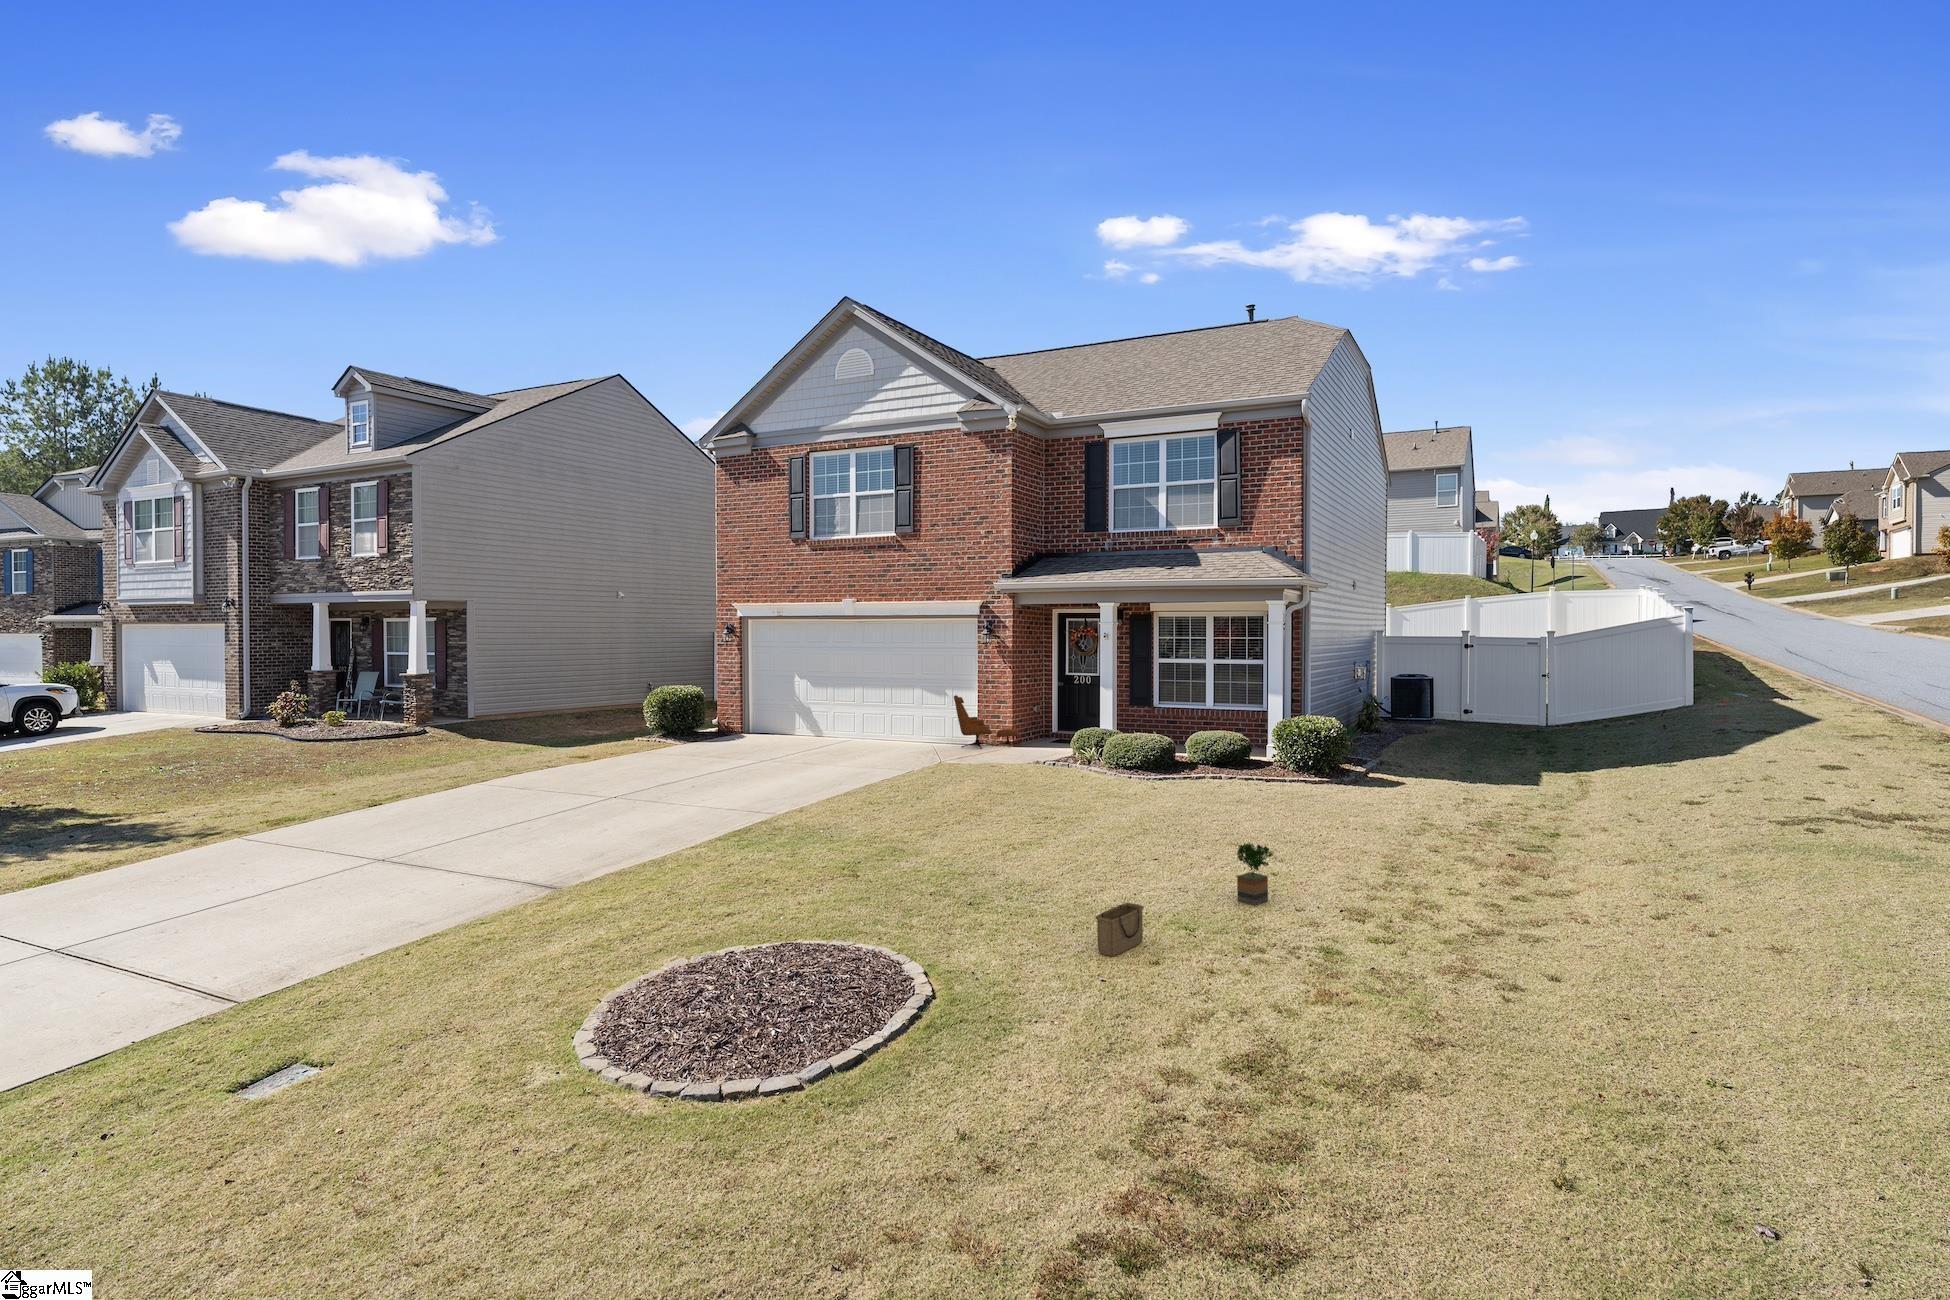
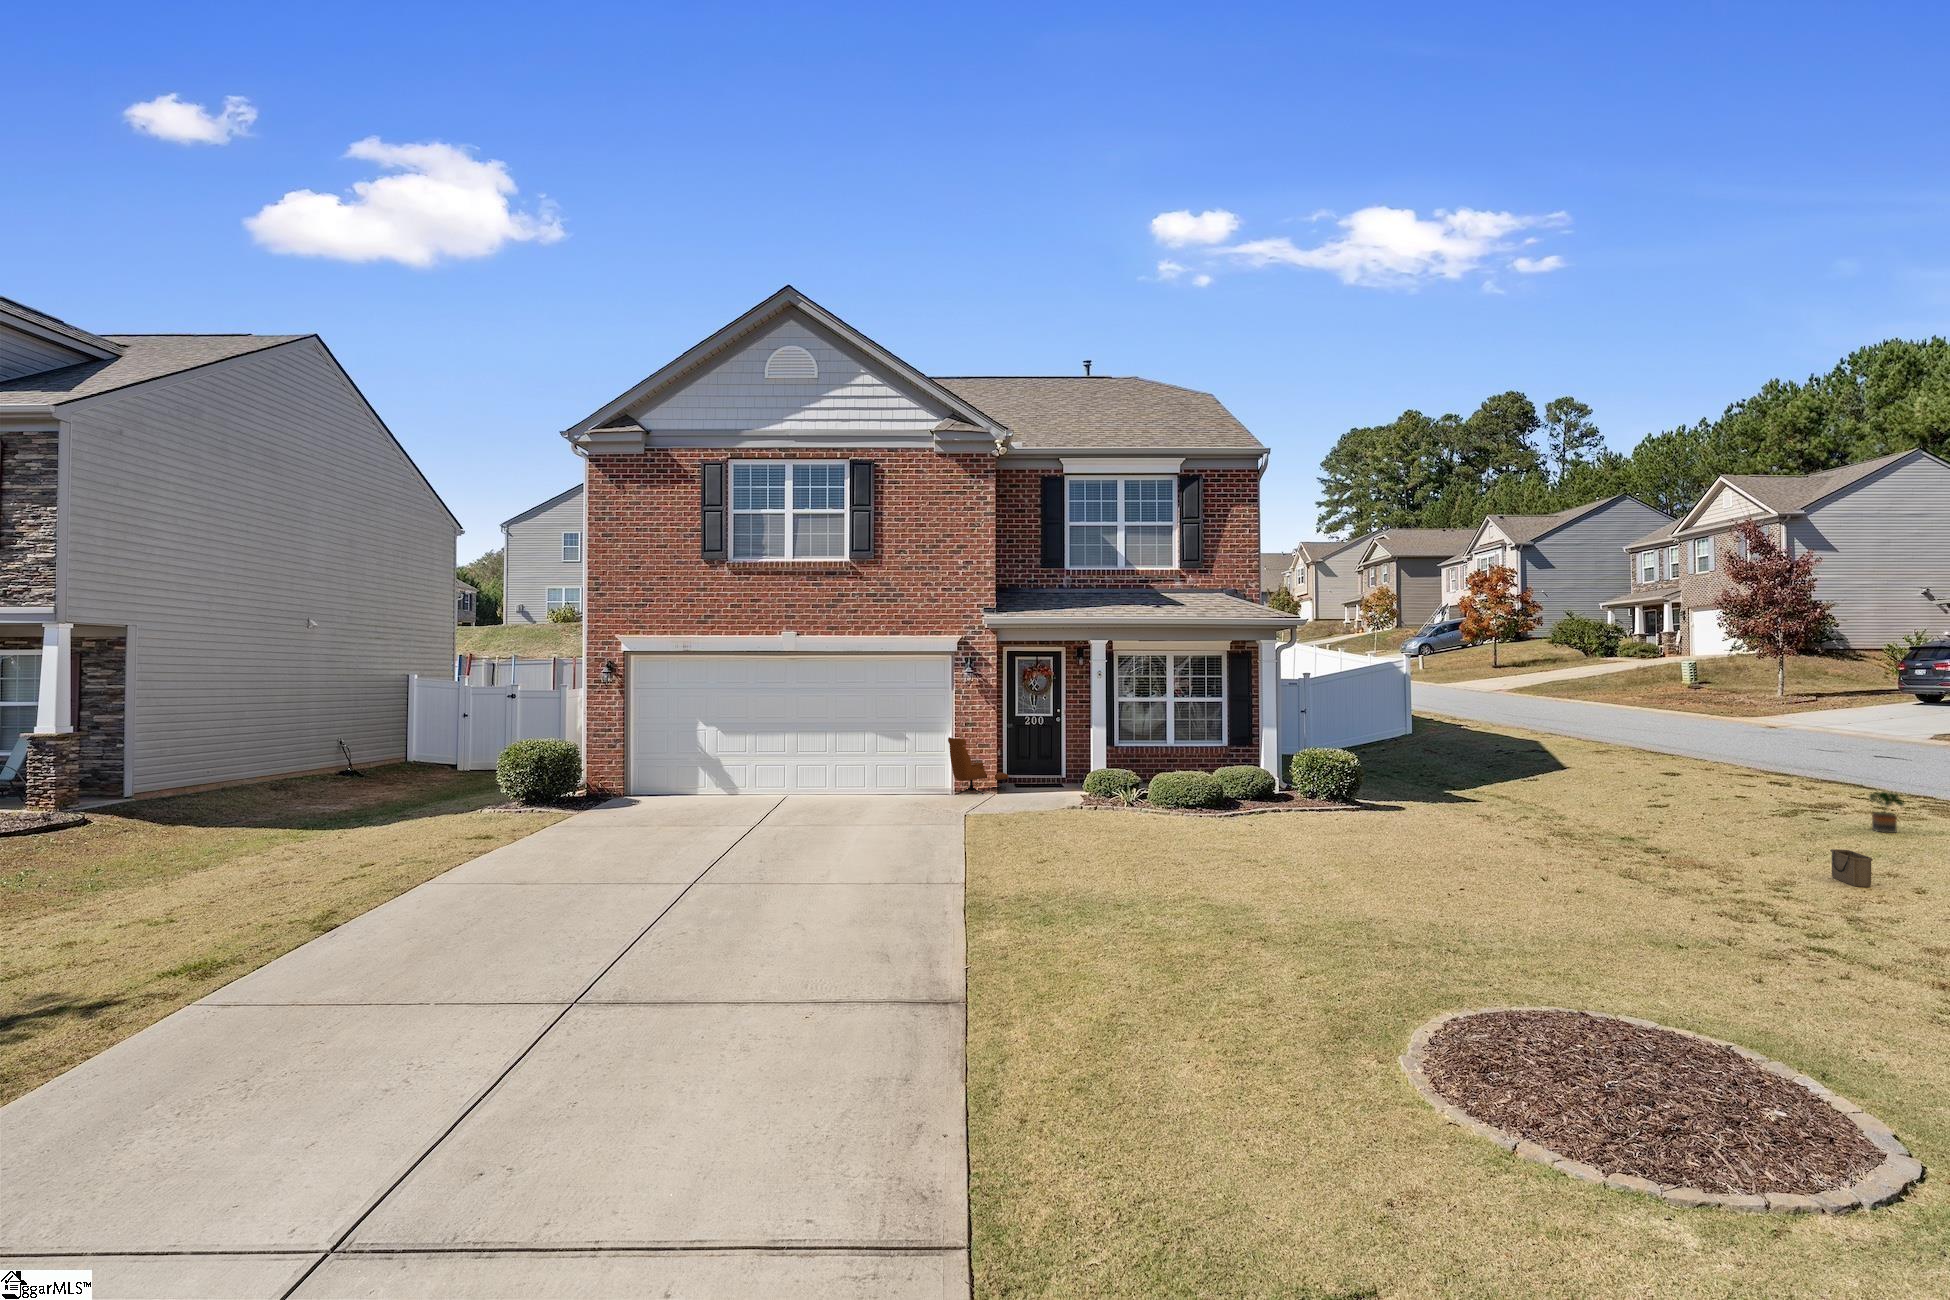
potted tree: present [1237,843,1273,905] -> present [1869,792,1904,833]
basket: present [1095,903,1144,956] -> present [1830,849,1873,887]

